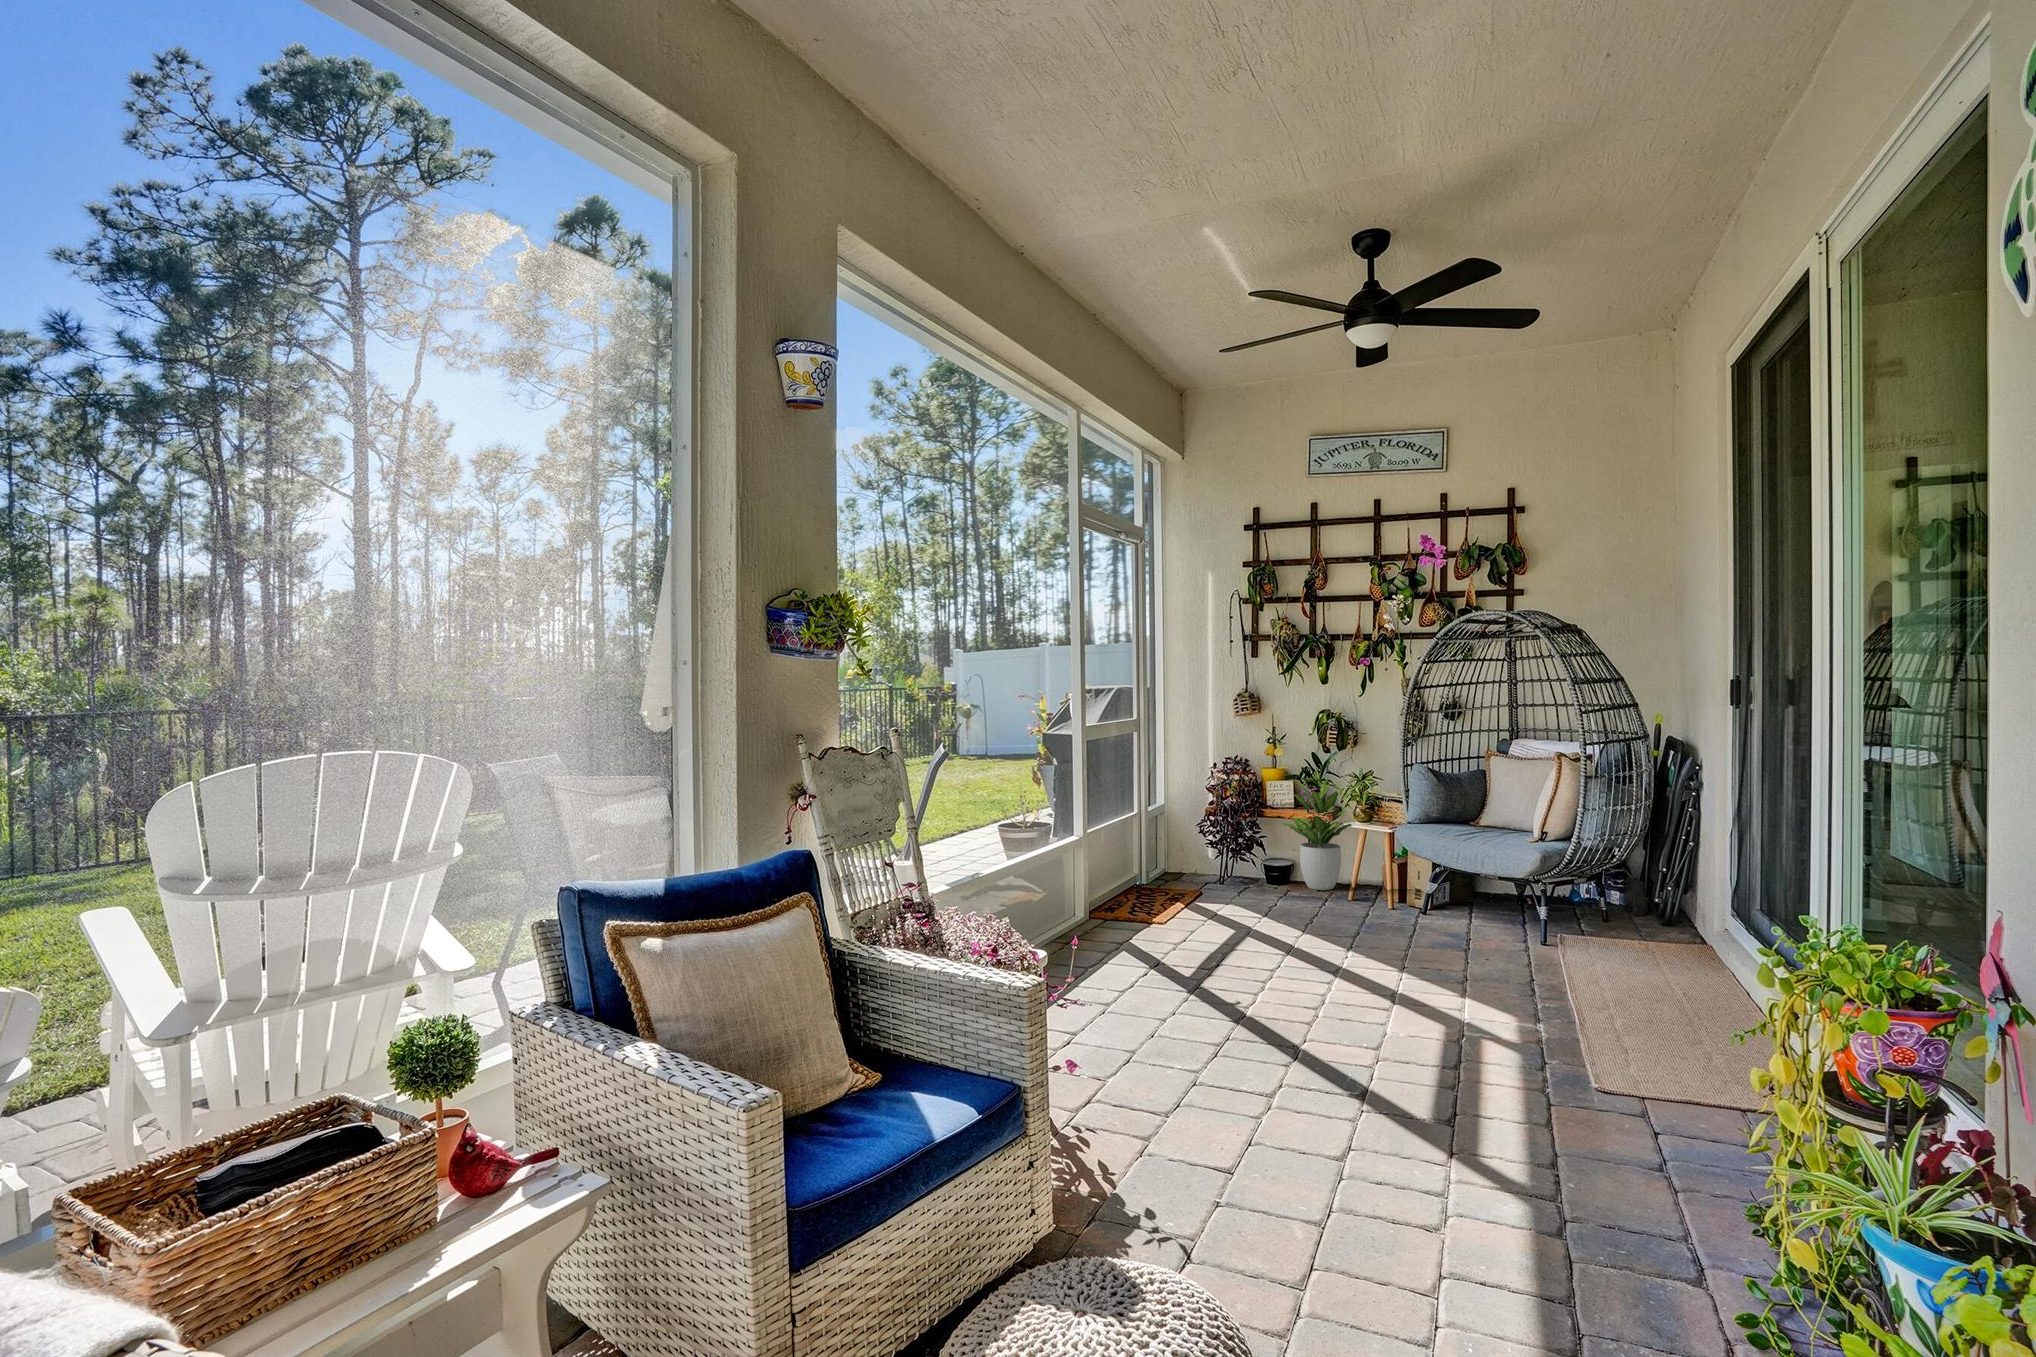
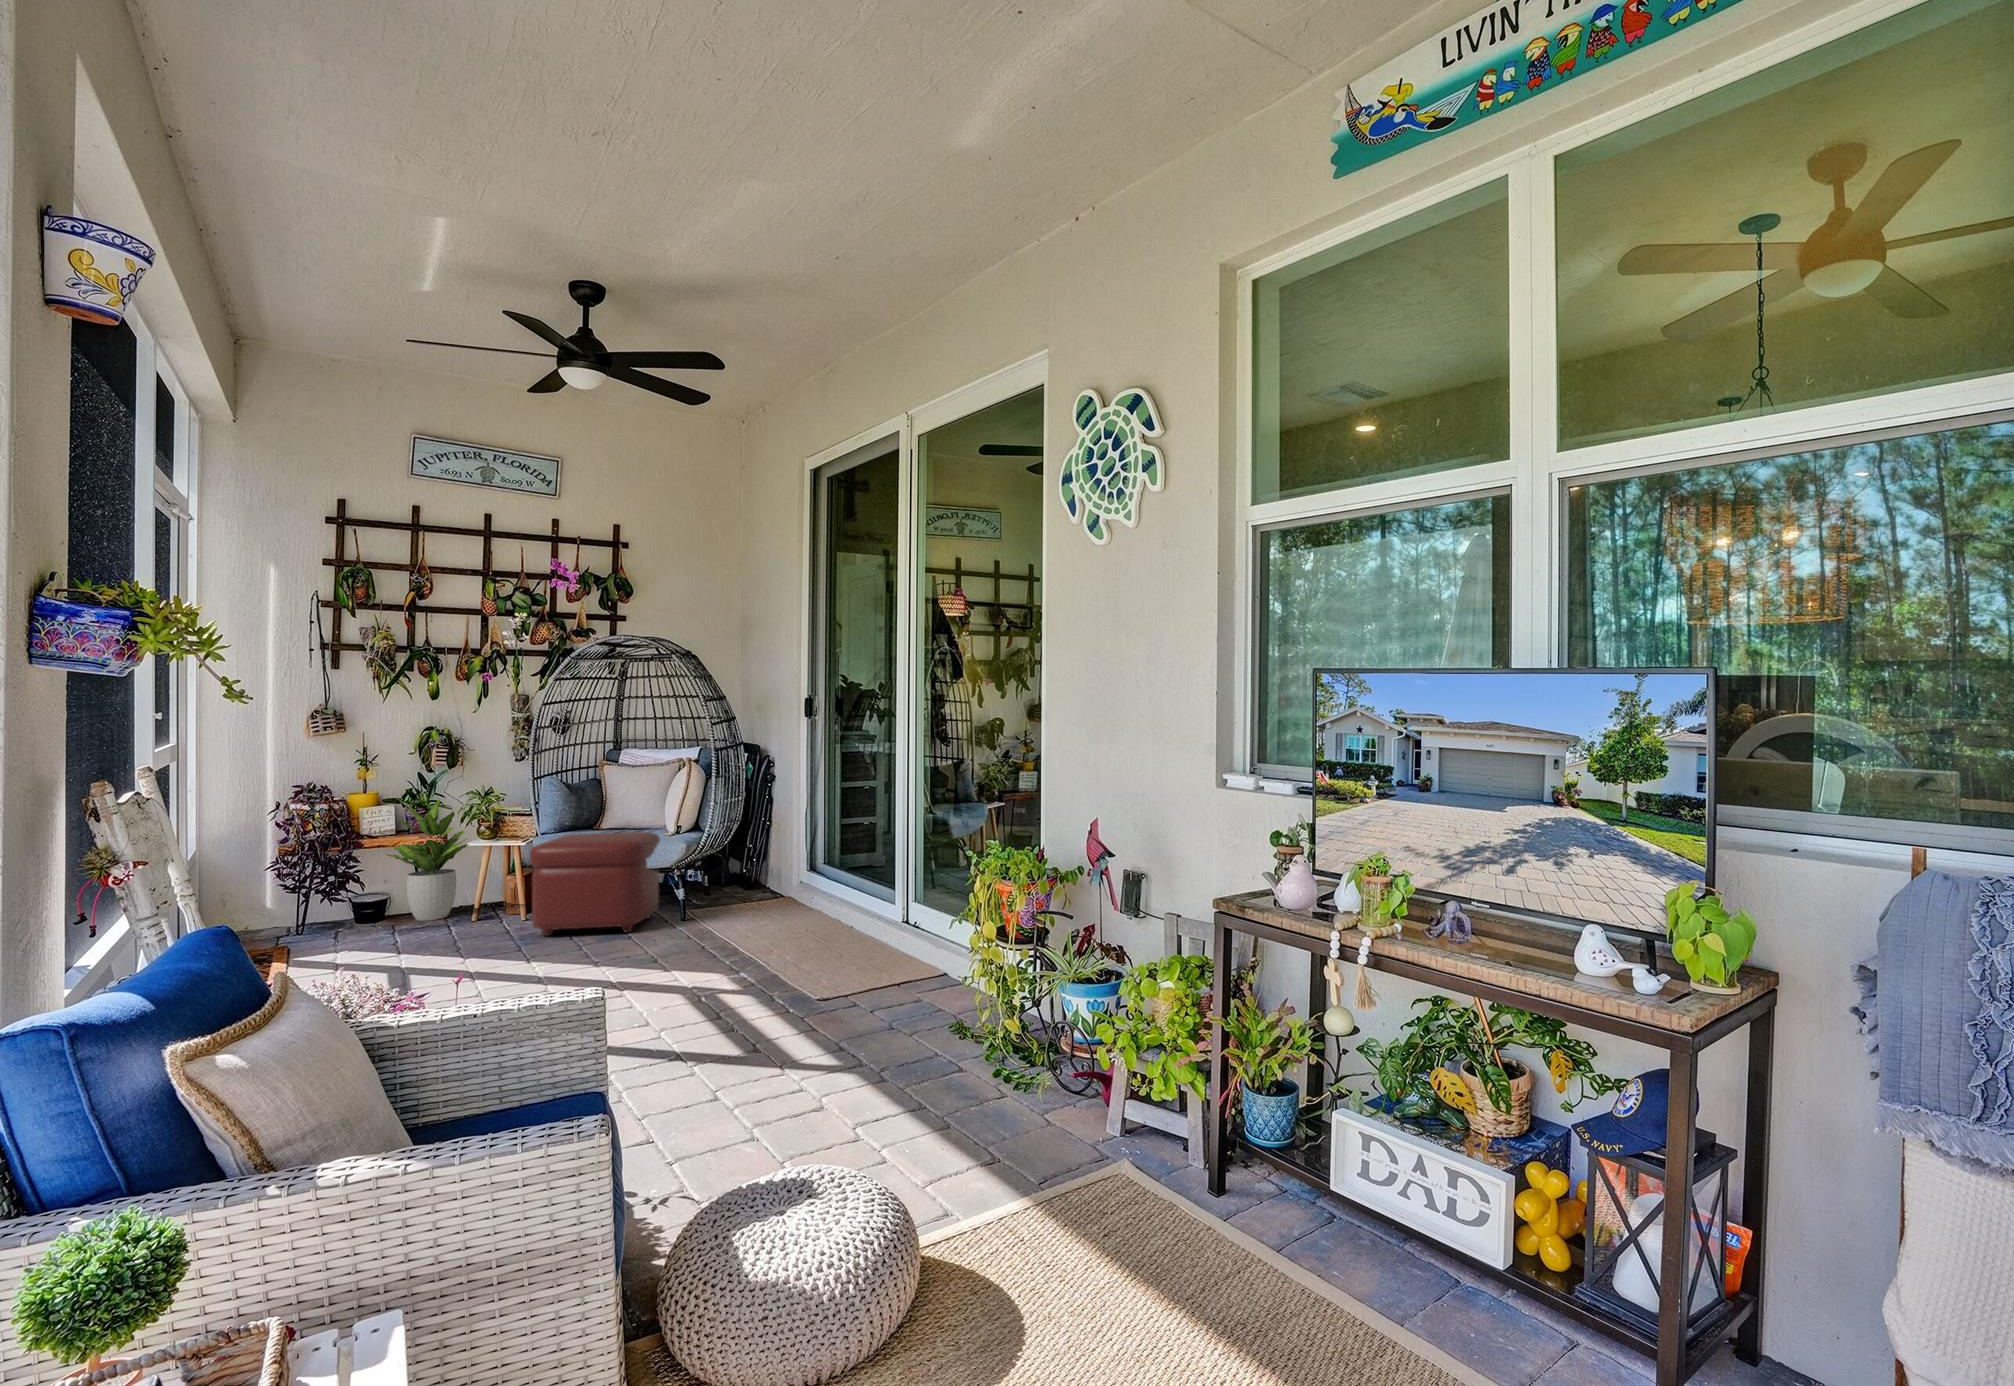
ottoman: none [1374,829,1517,945] -> present [530,832,660,936]

